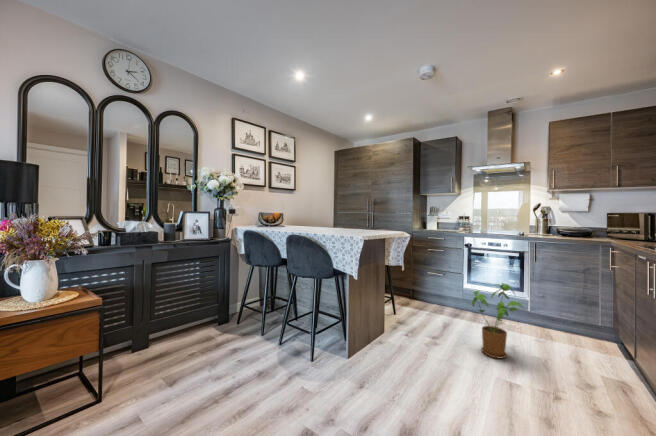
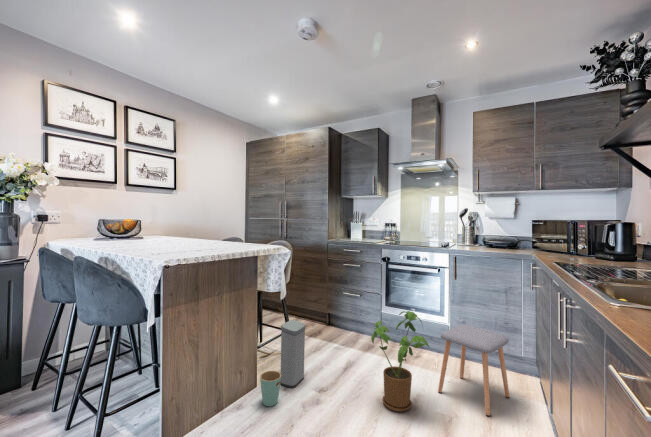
trash can: none [387,288,413,347] -> present [260,320,305,406]
stool: none [526,298,591,367] -> present [438,325,510,416]

